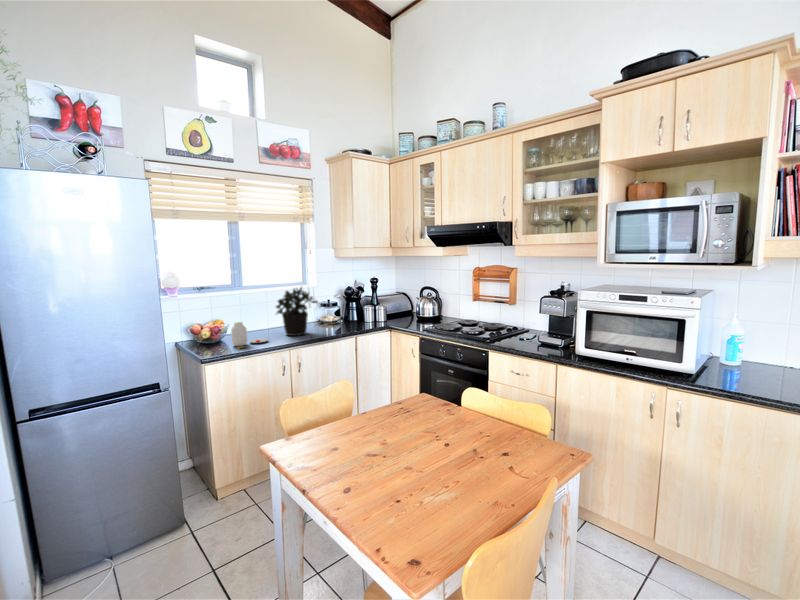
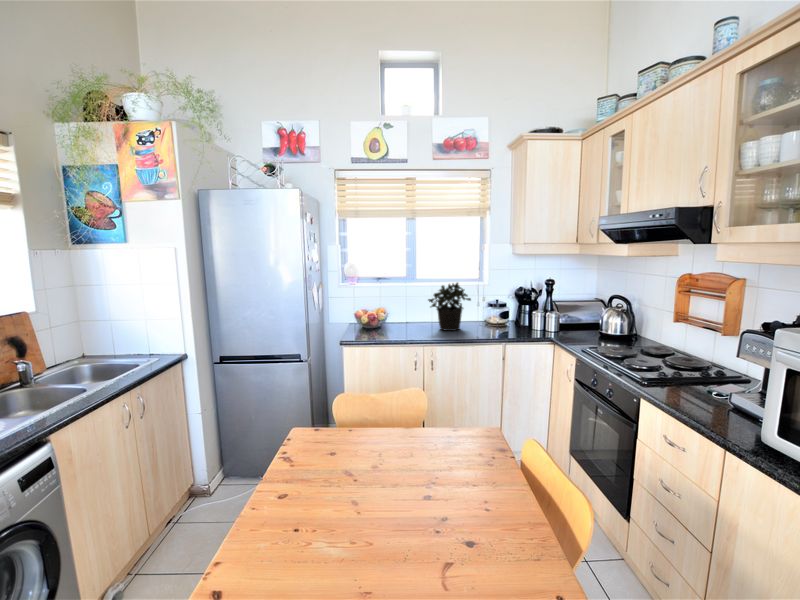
jar: present [231,322,268,348] -> none [384,310,418,334]

